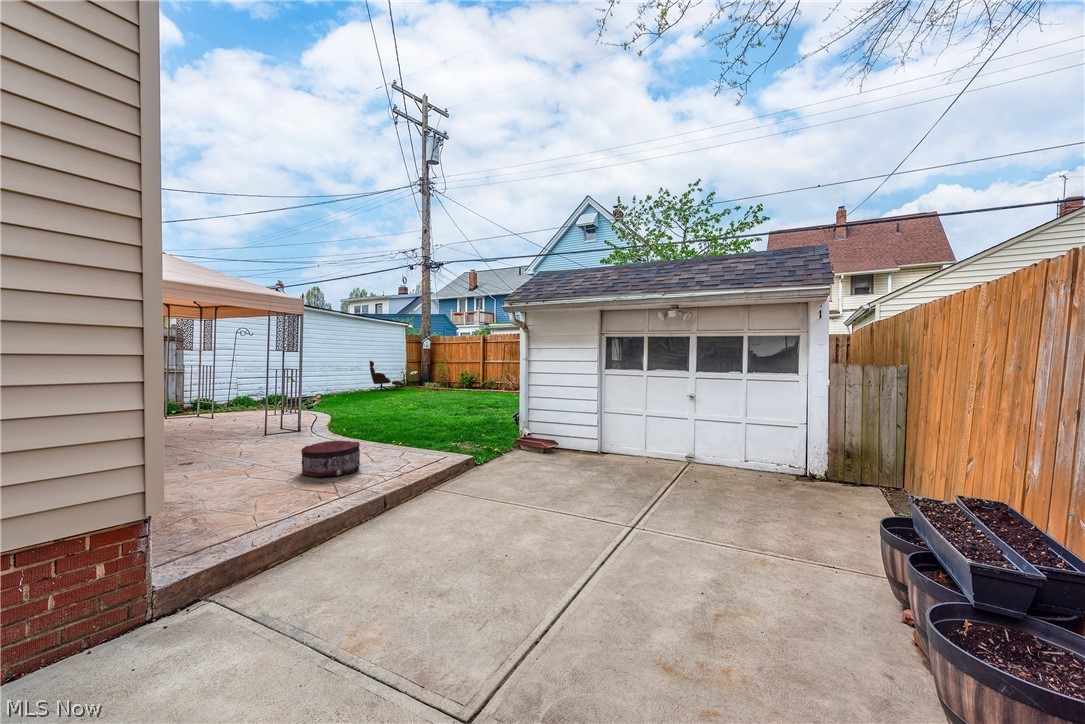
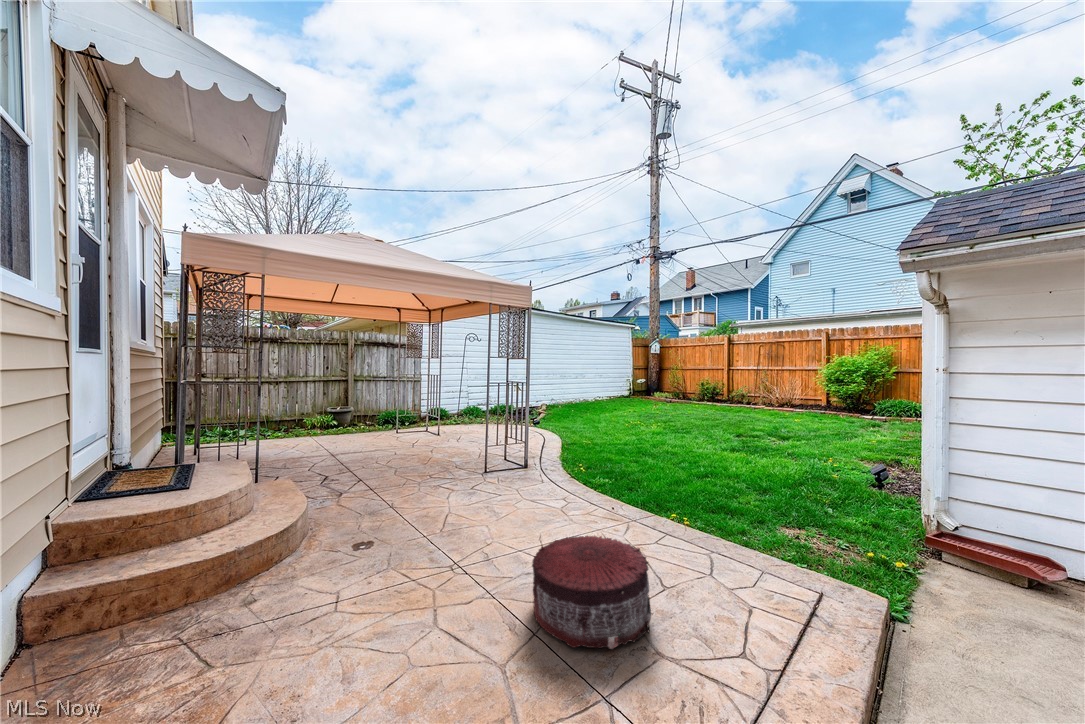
lounge chair: present [370,361,403,391] -> none [593,368,629,402]

